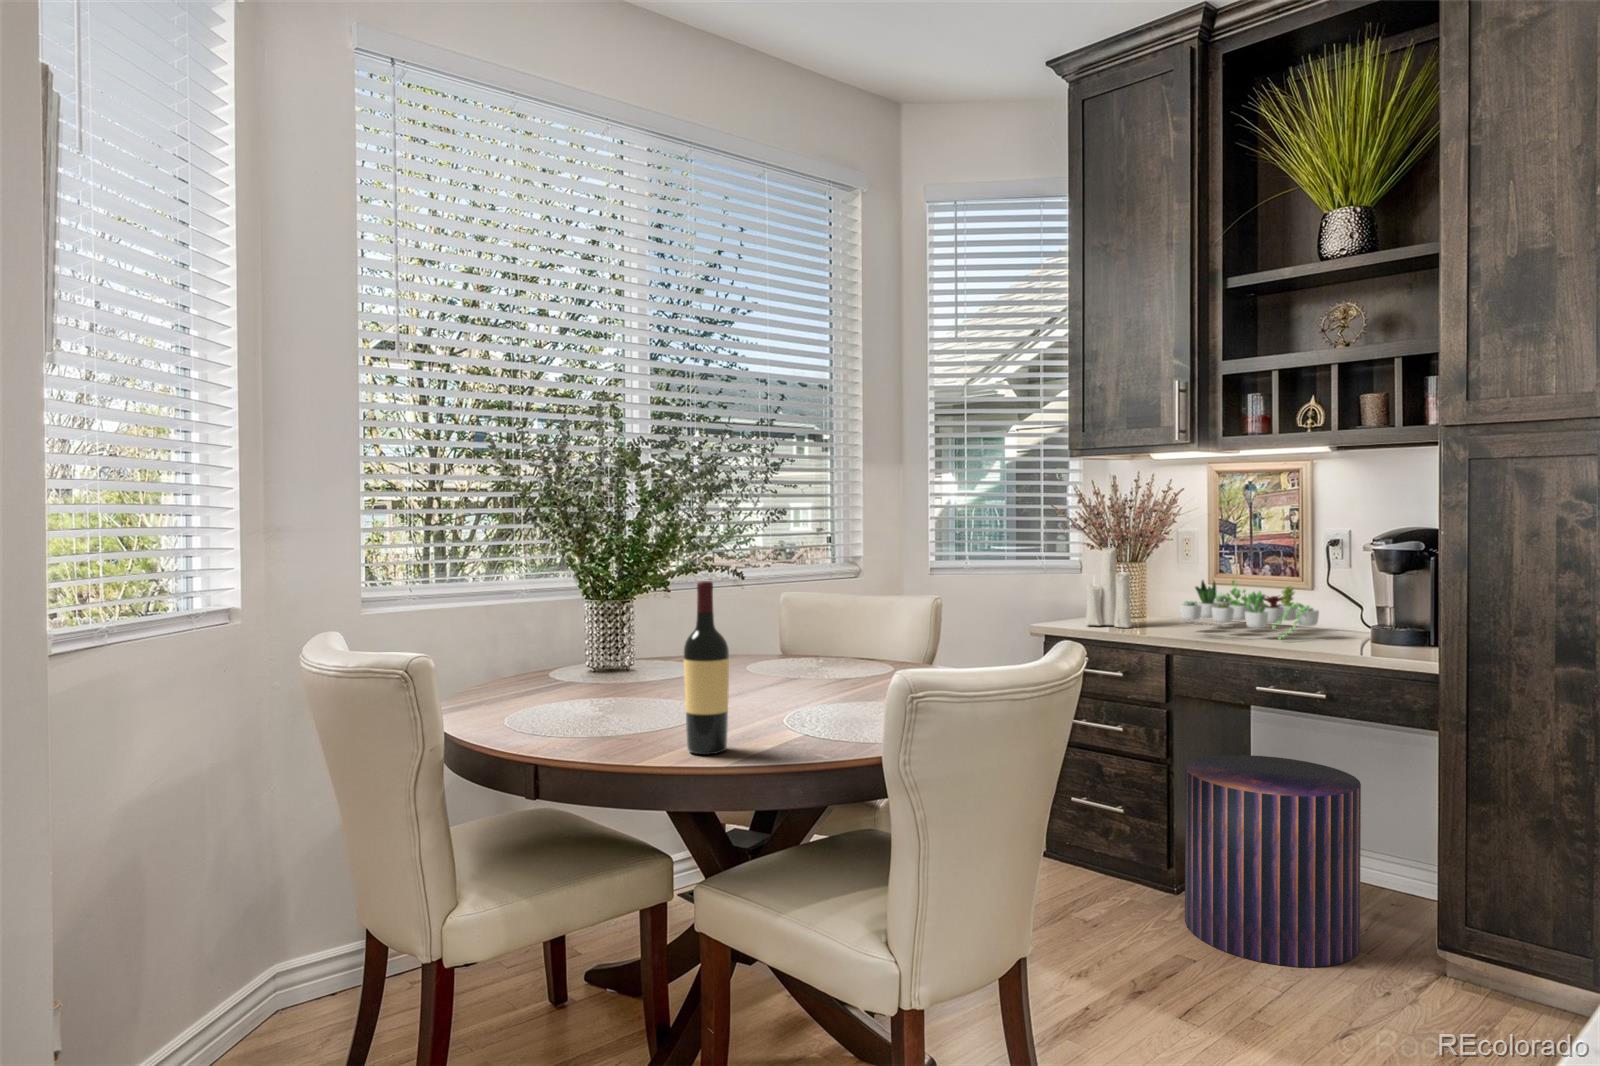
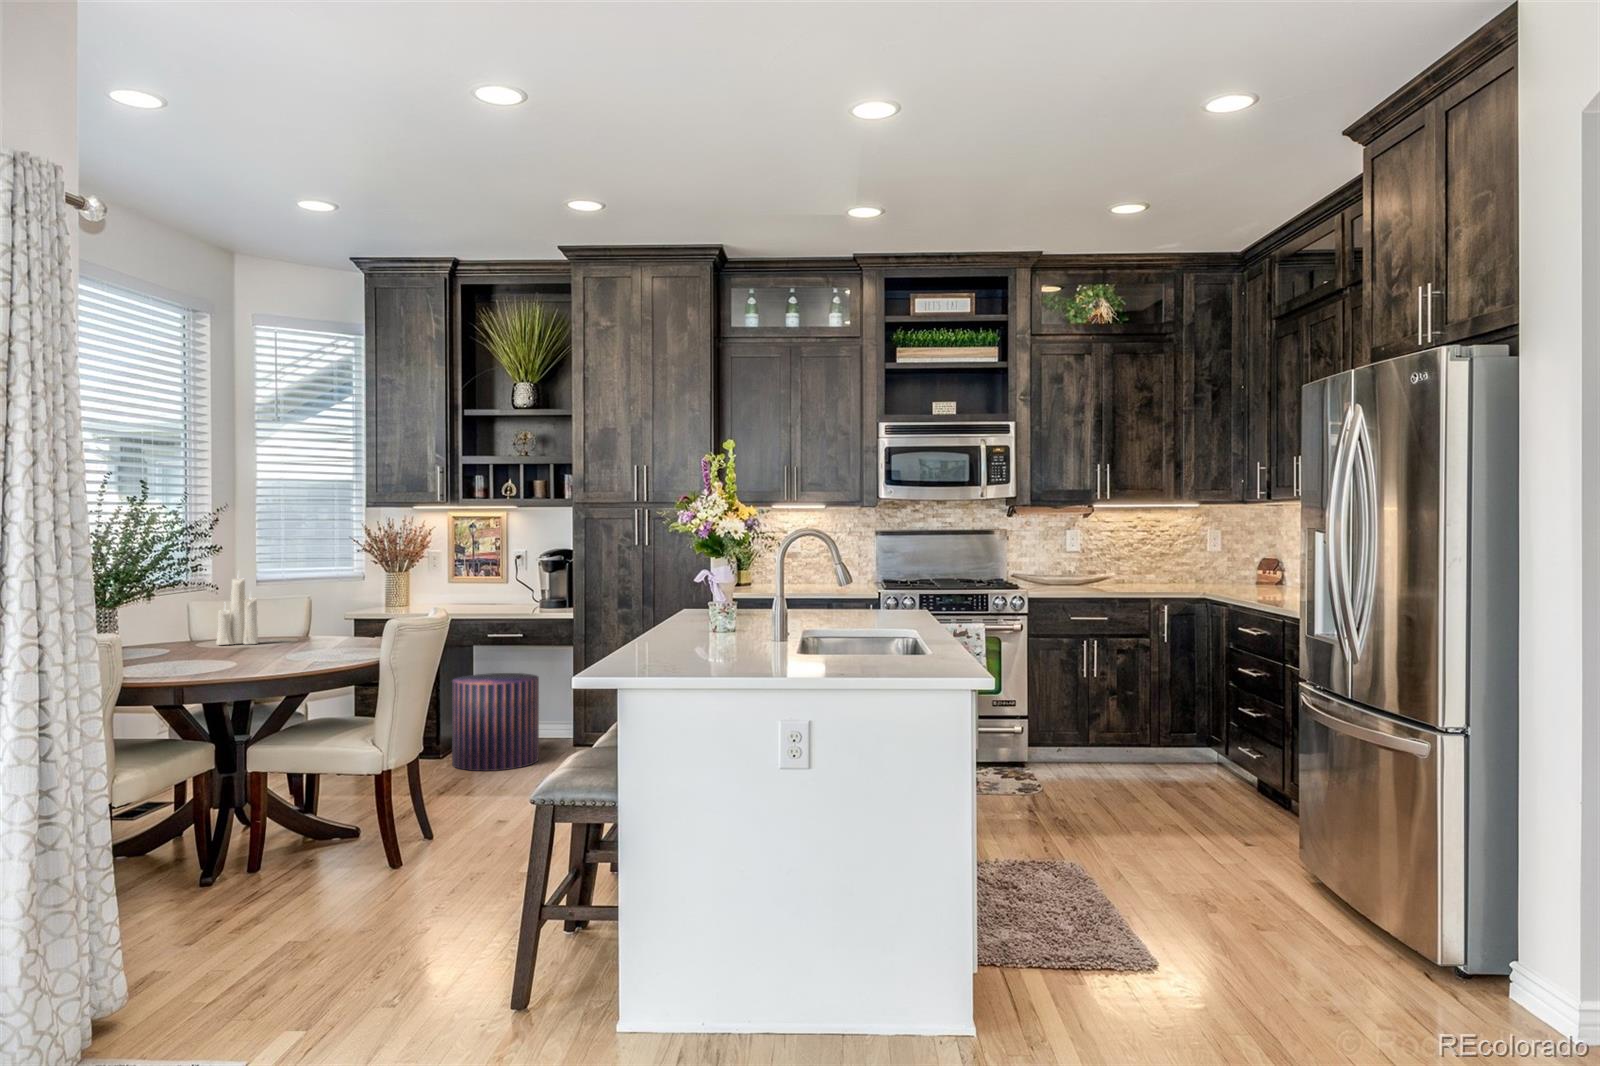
candle: present [1085,544,1132,628] -> present [216,578,259,645]
wine bottle: present [684,581,729,754] -> none [270,575,295,659]
succulent plant: present [1180,581,1319,640] -> none [438,577,515,610]

